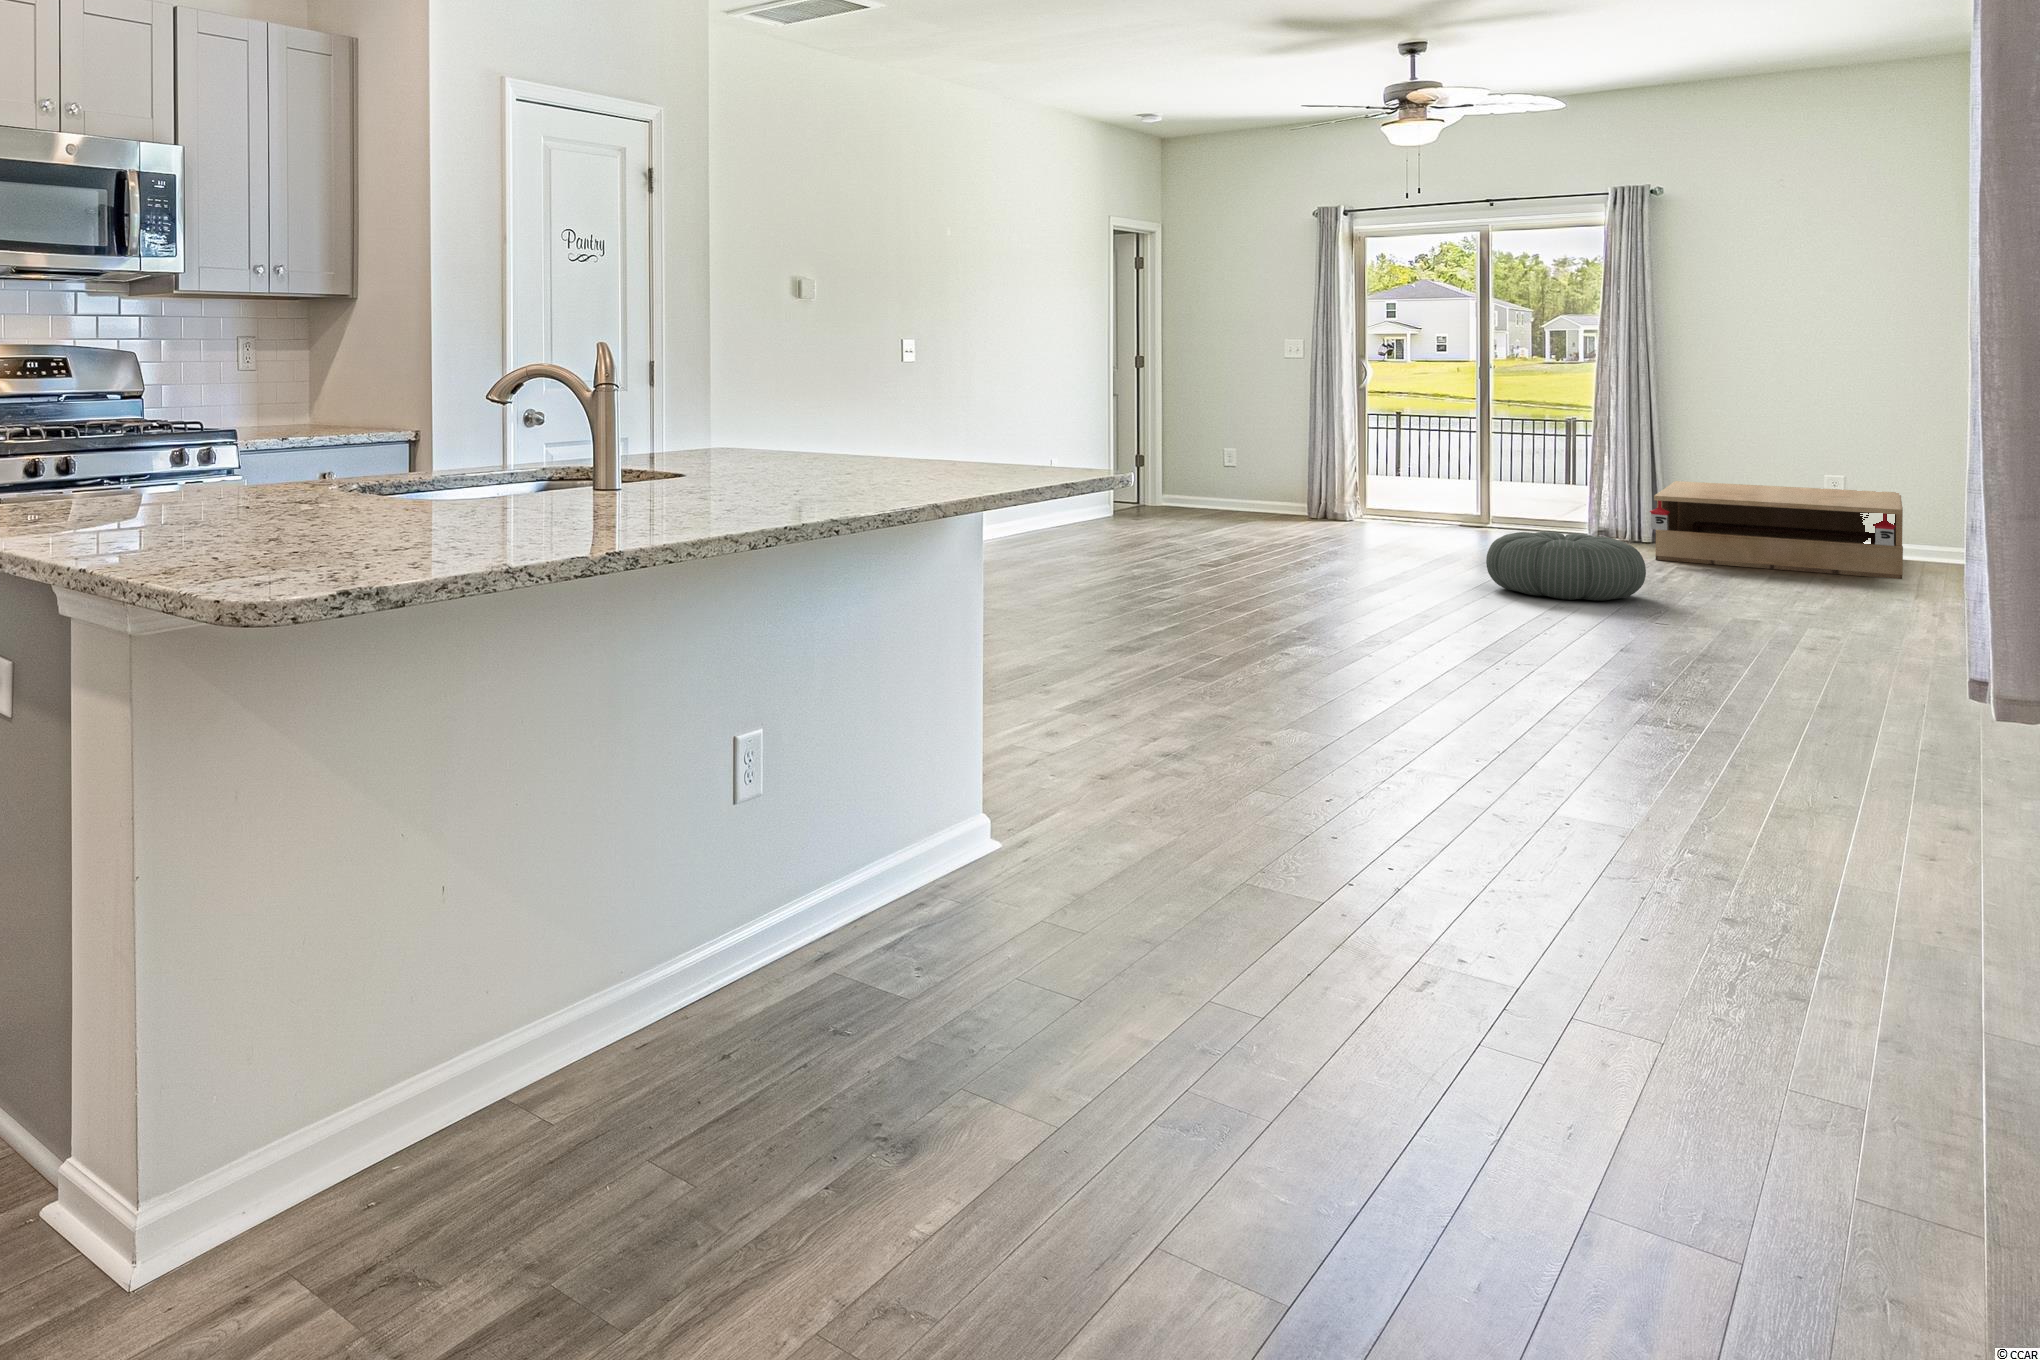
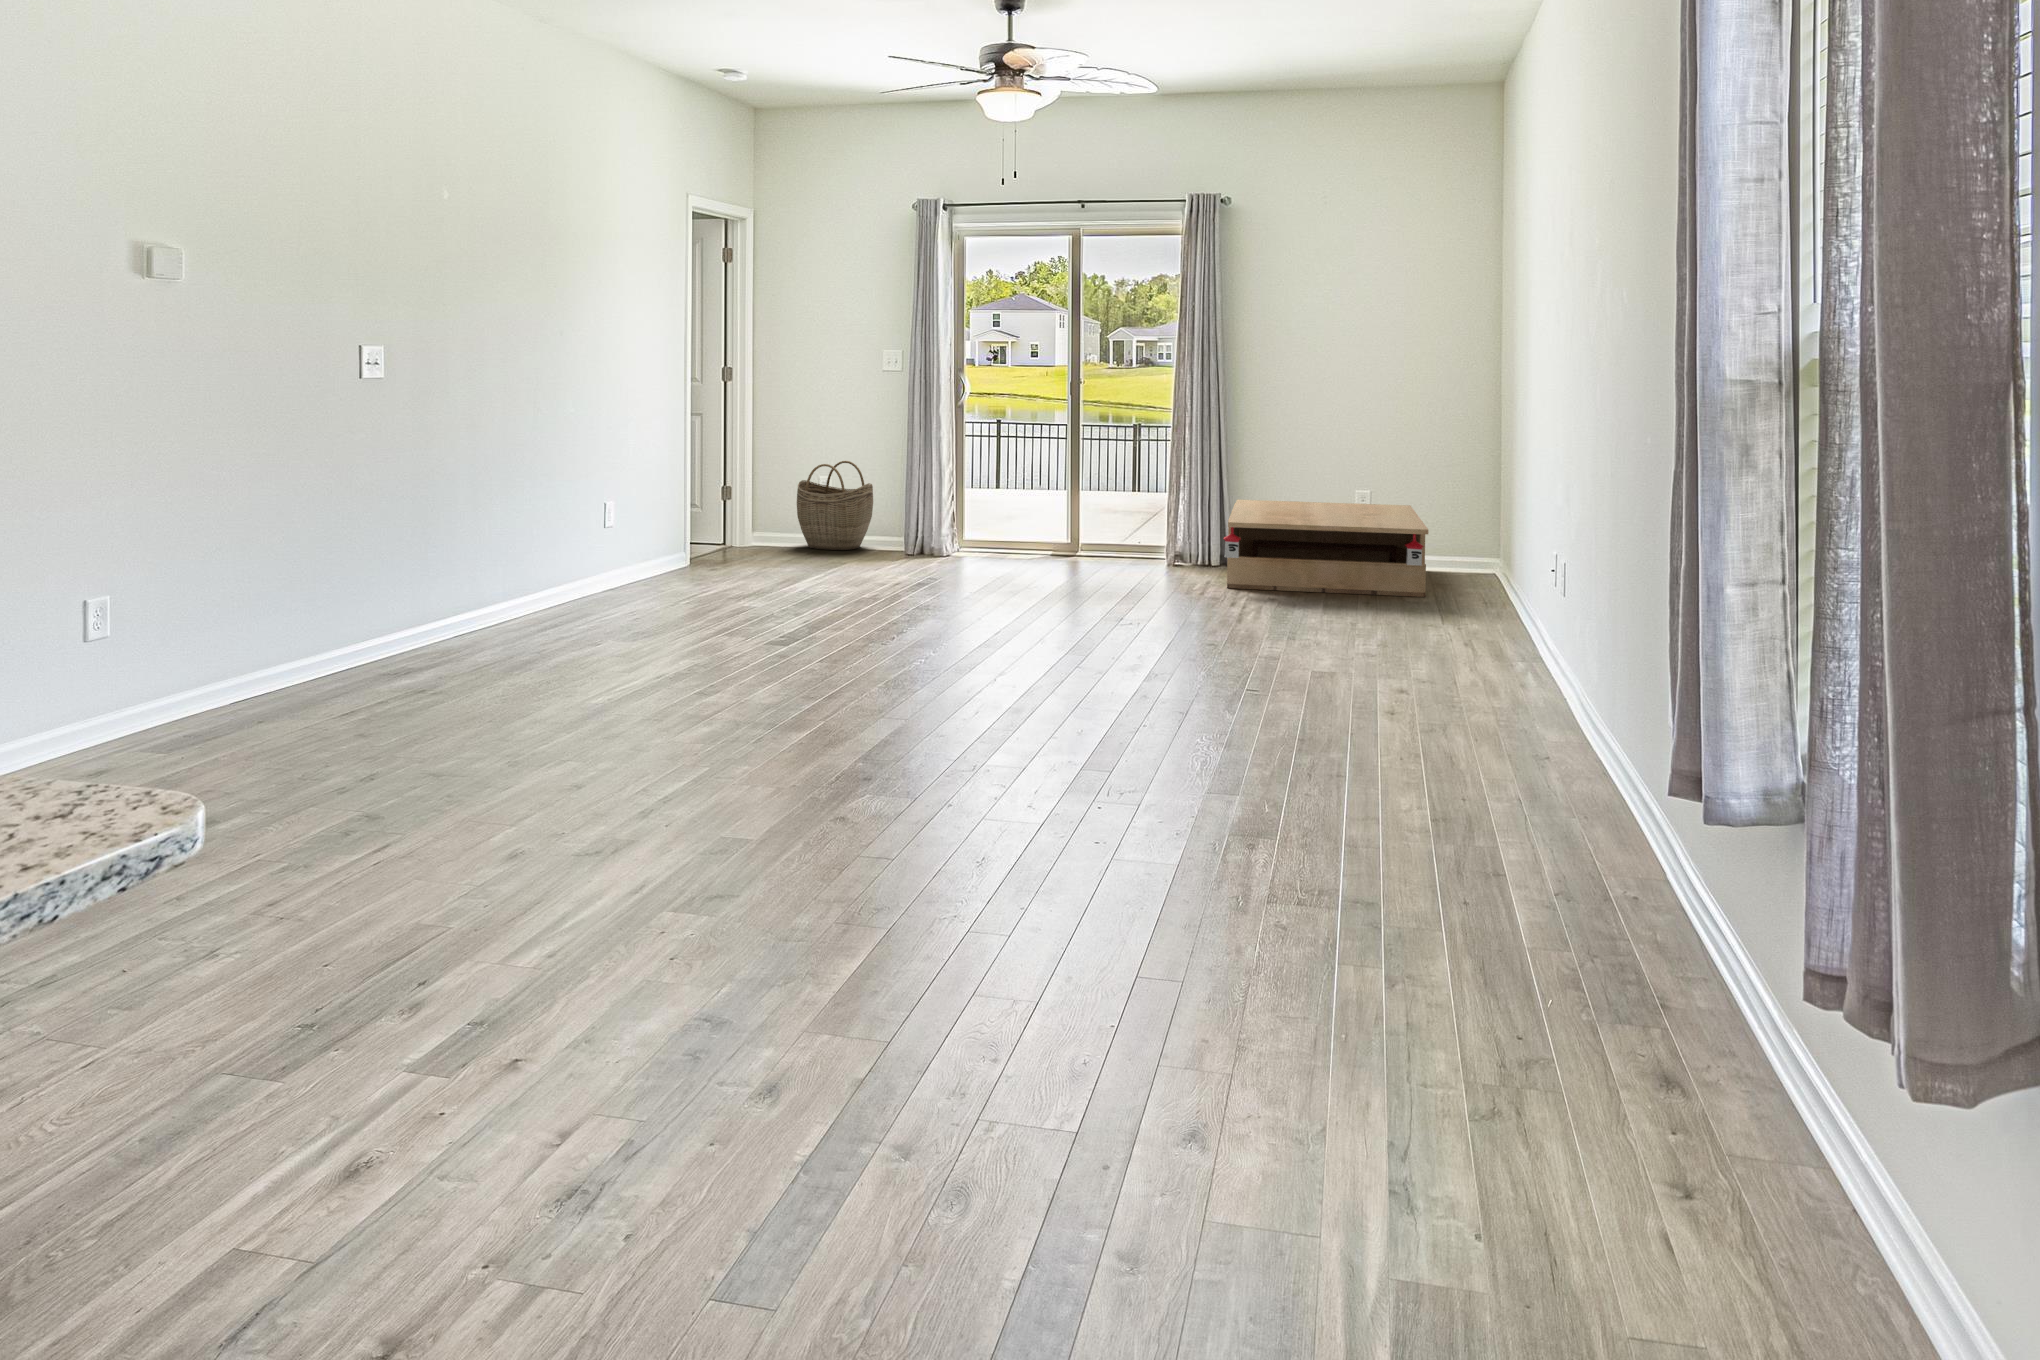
woven basket: none [1202,437,1275,515] -> present [797,461,873,550]
pouf: present [1486,532,1646,600] -> none [1082,579,1235,662]

